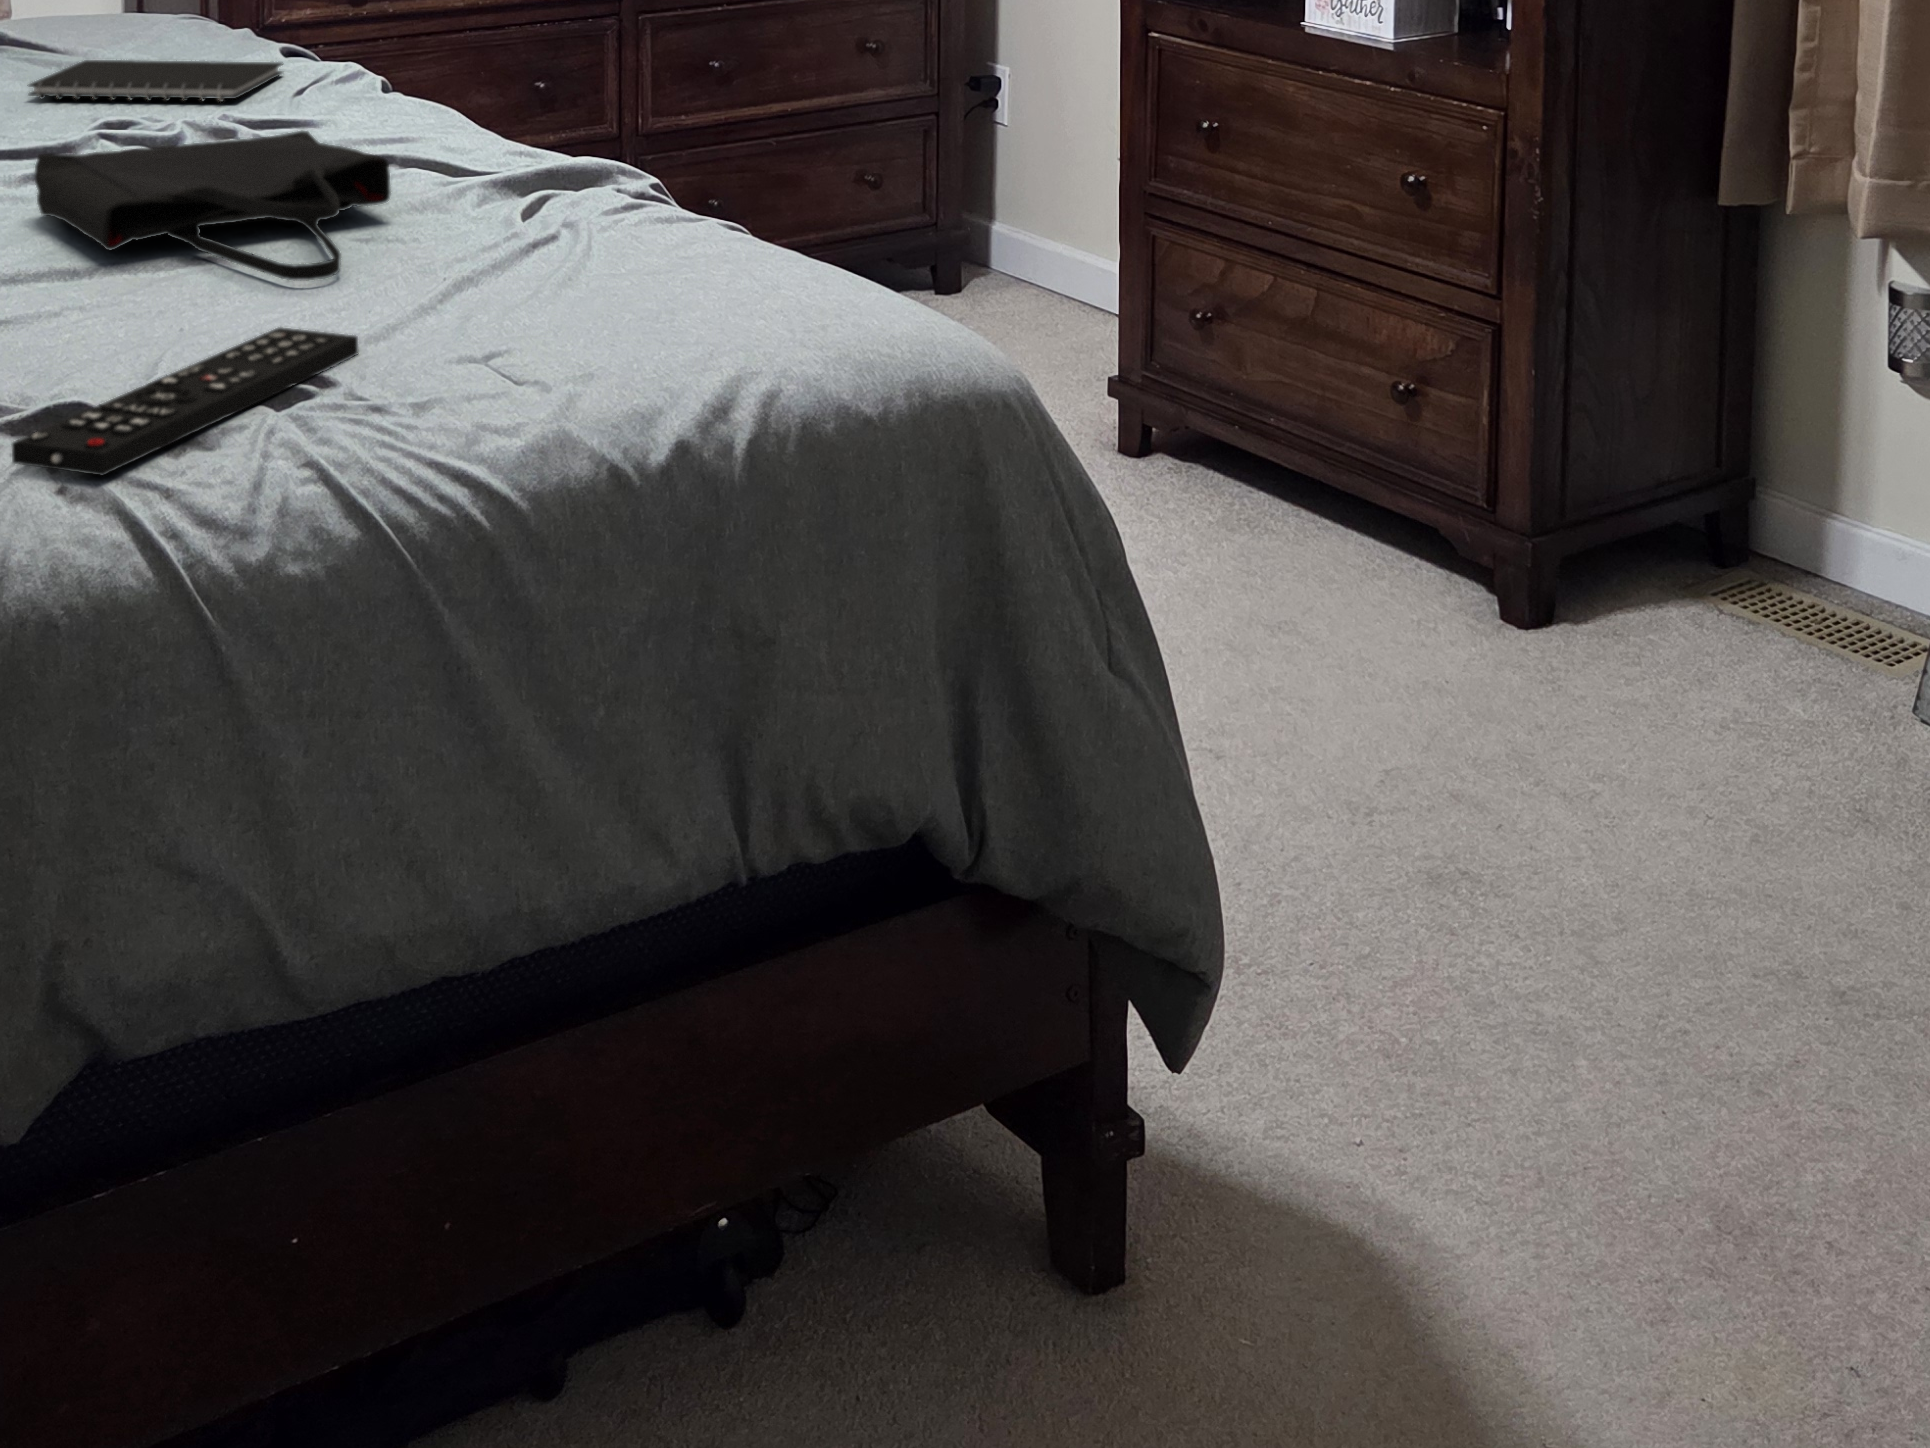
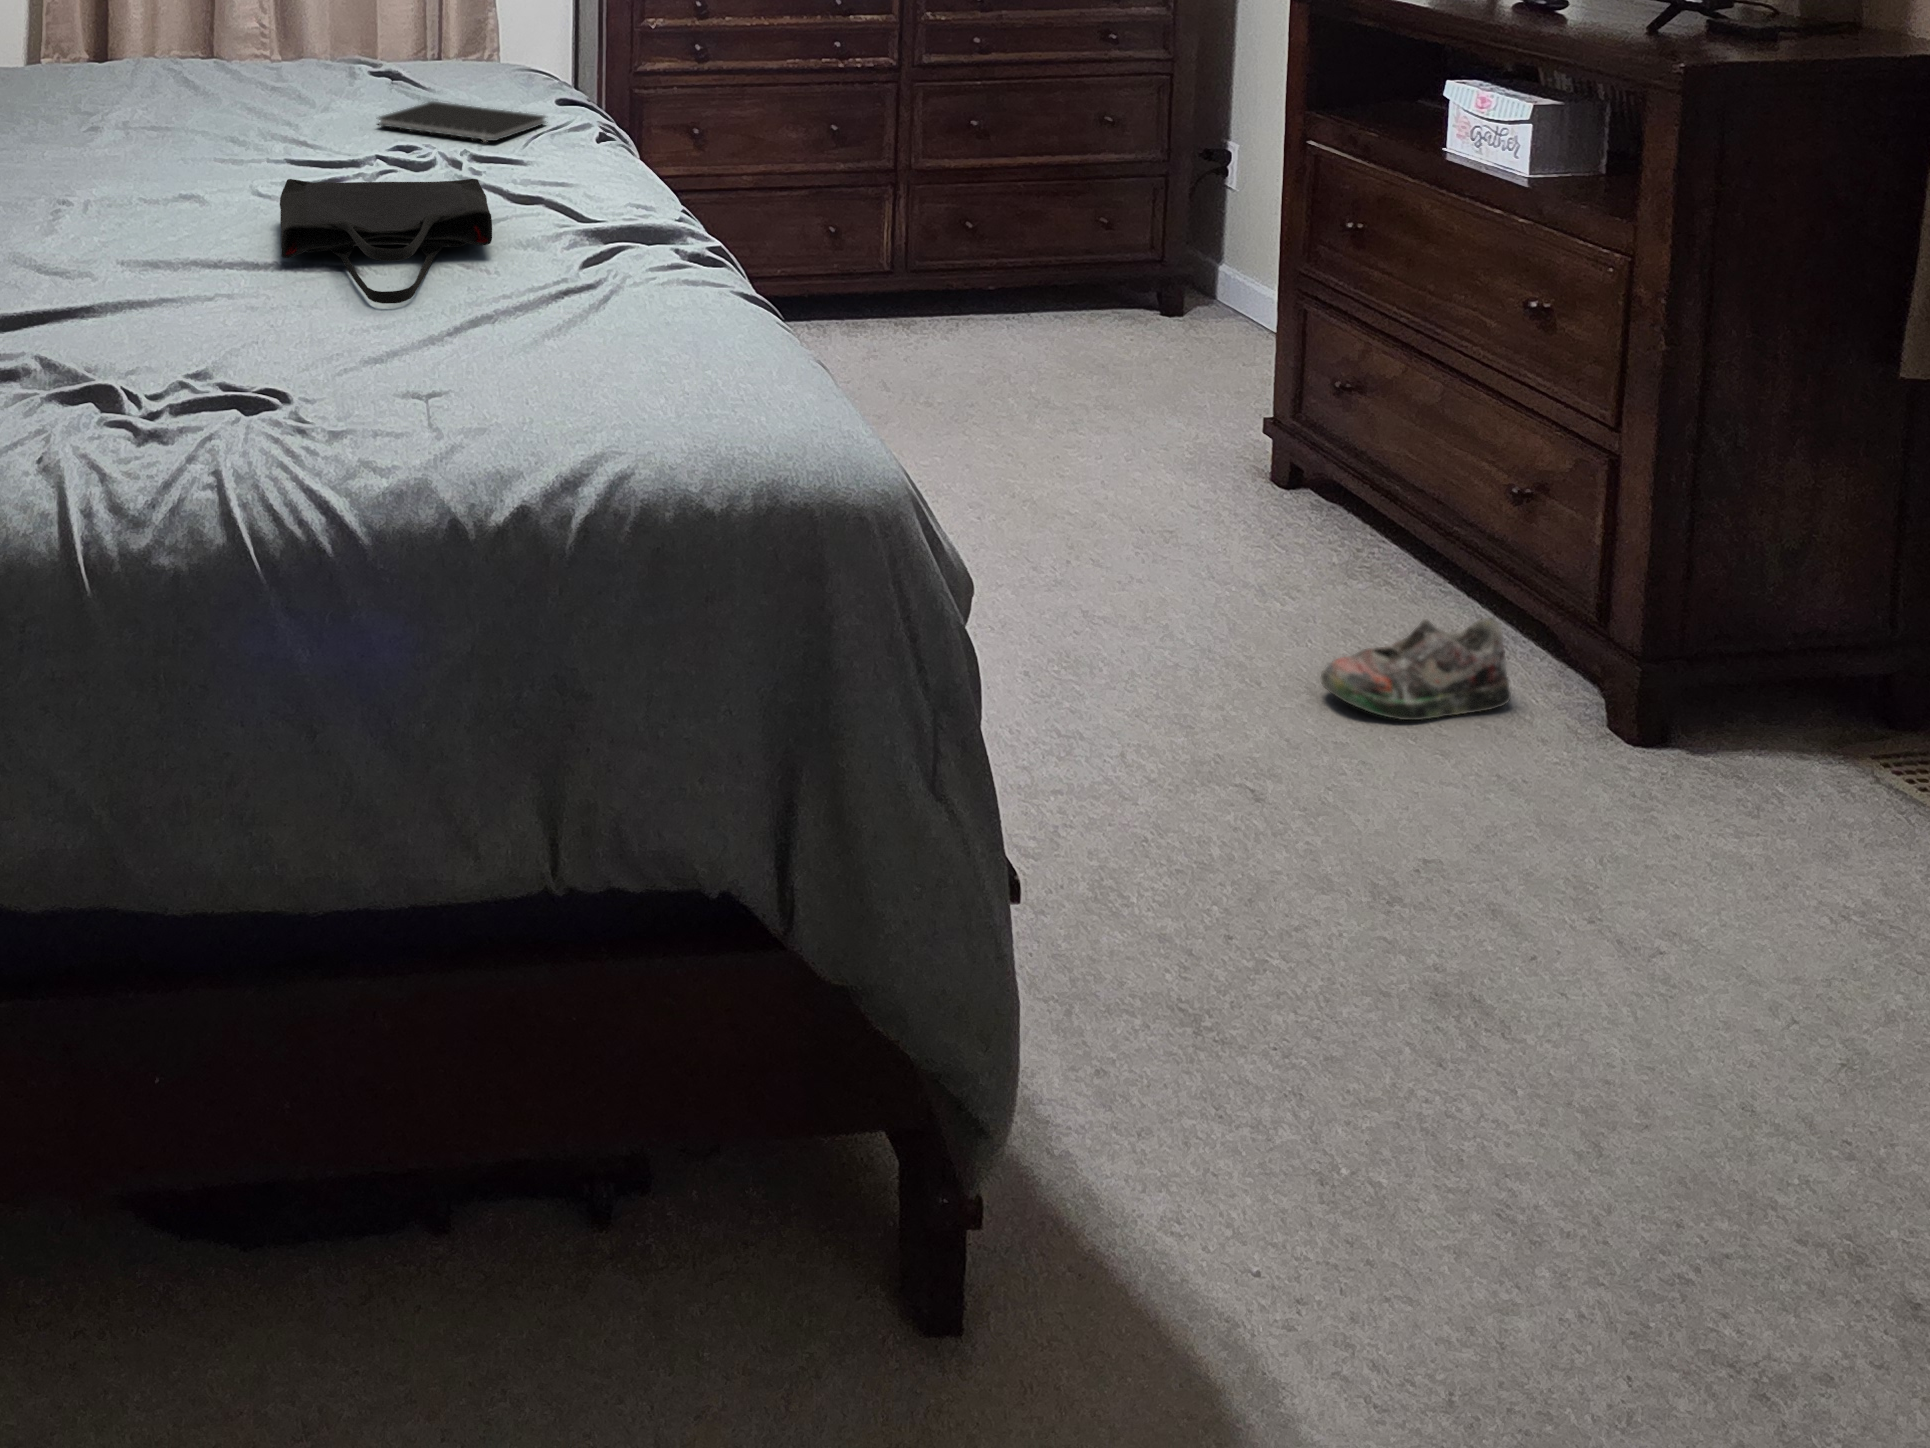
remote control: present [12,328,359,475] -> none [49,344,354,454]
shoe: none [1248,515,1417,639] -> present [1321,618,1511,720]

